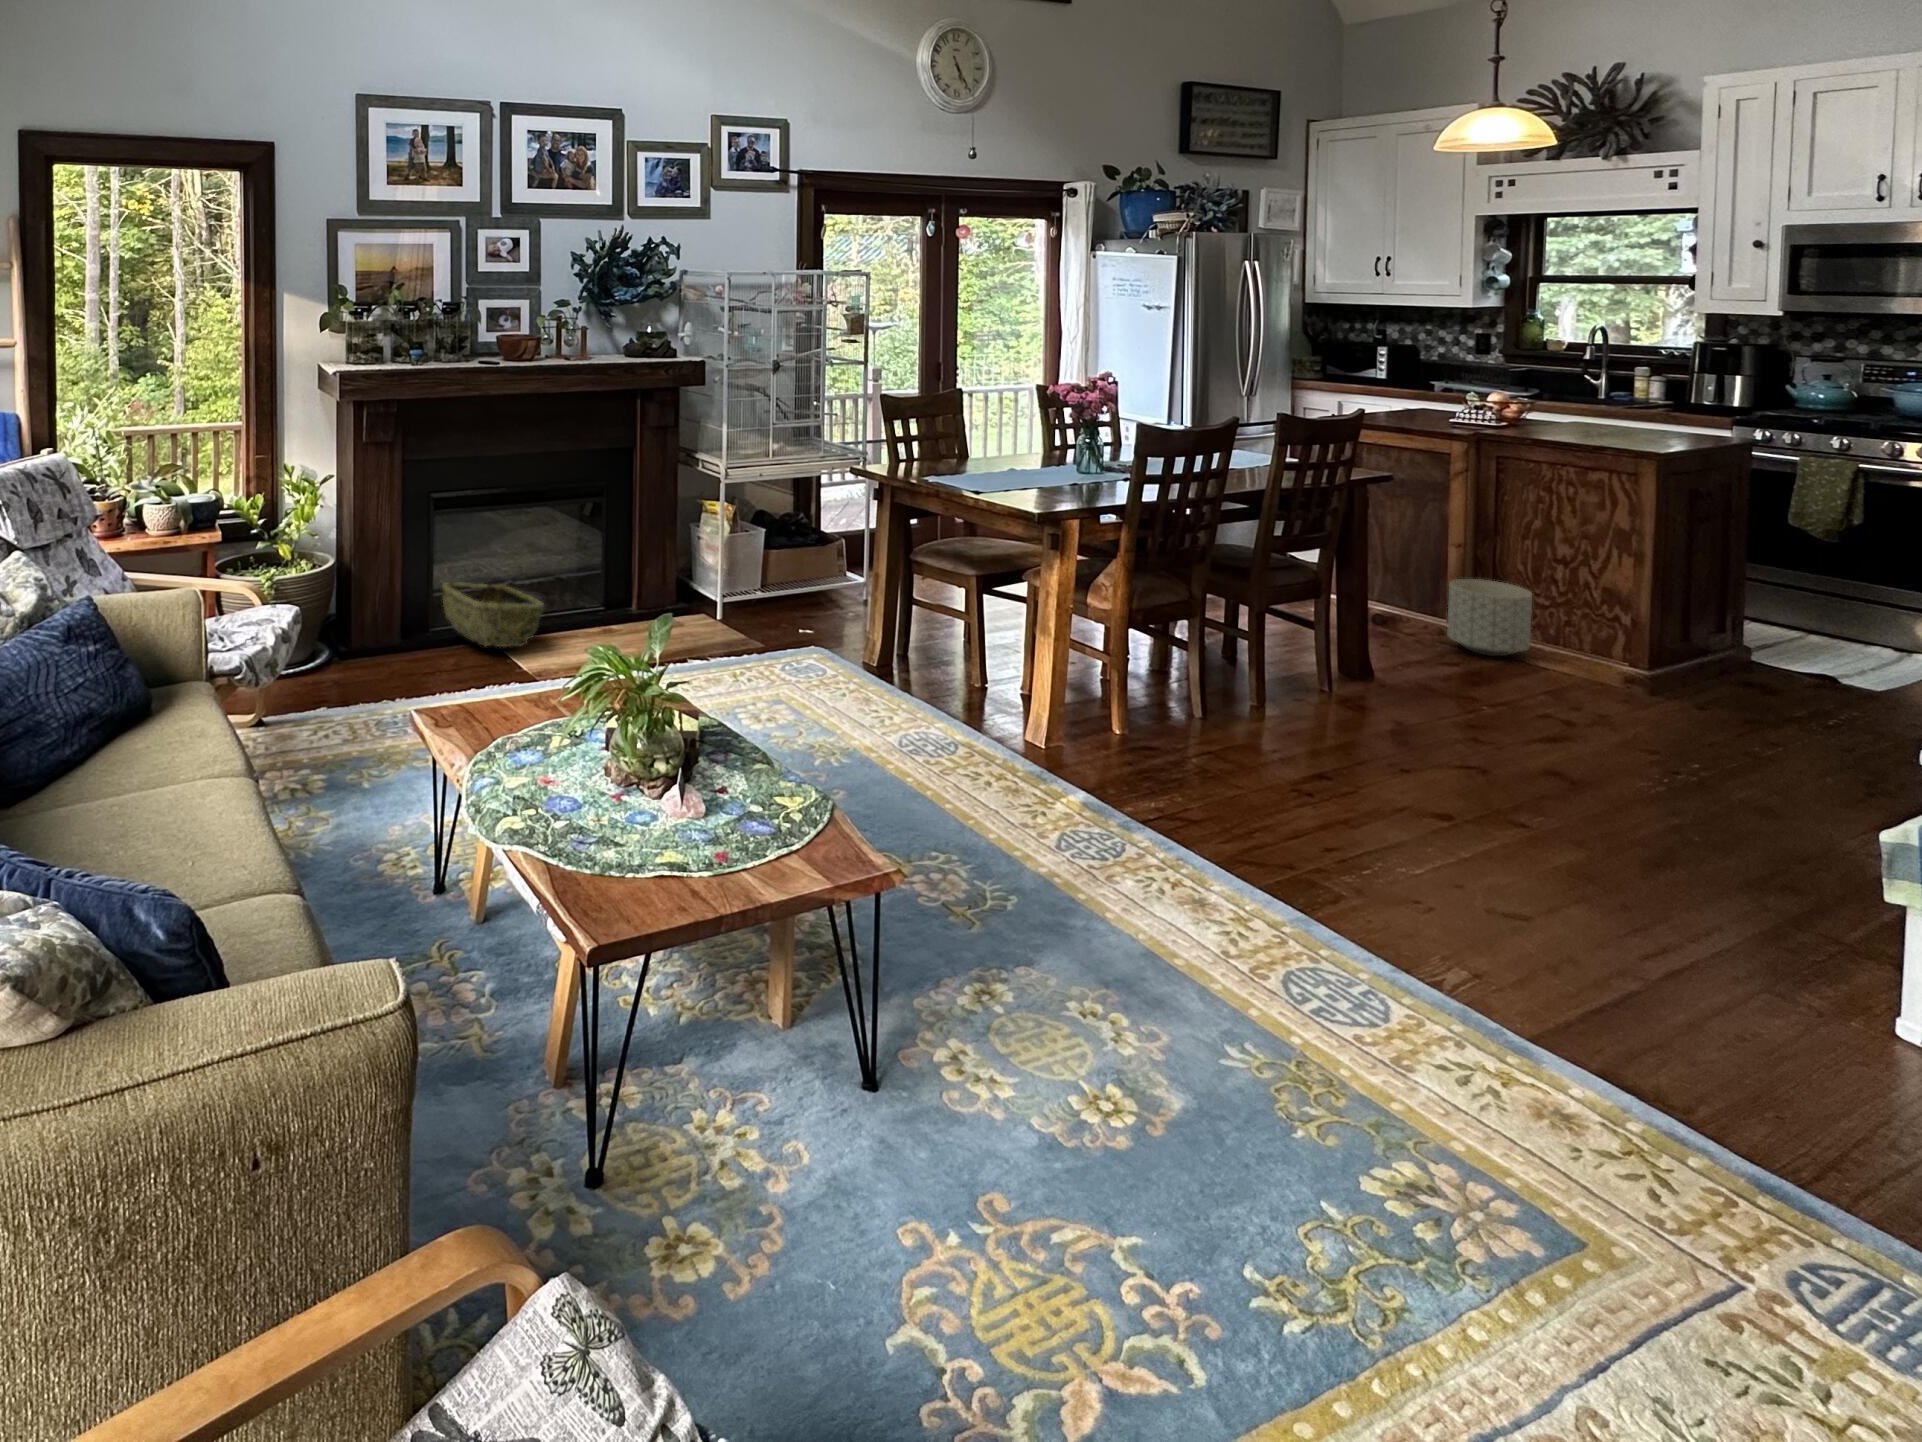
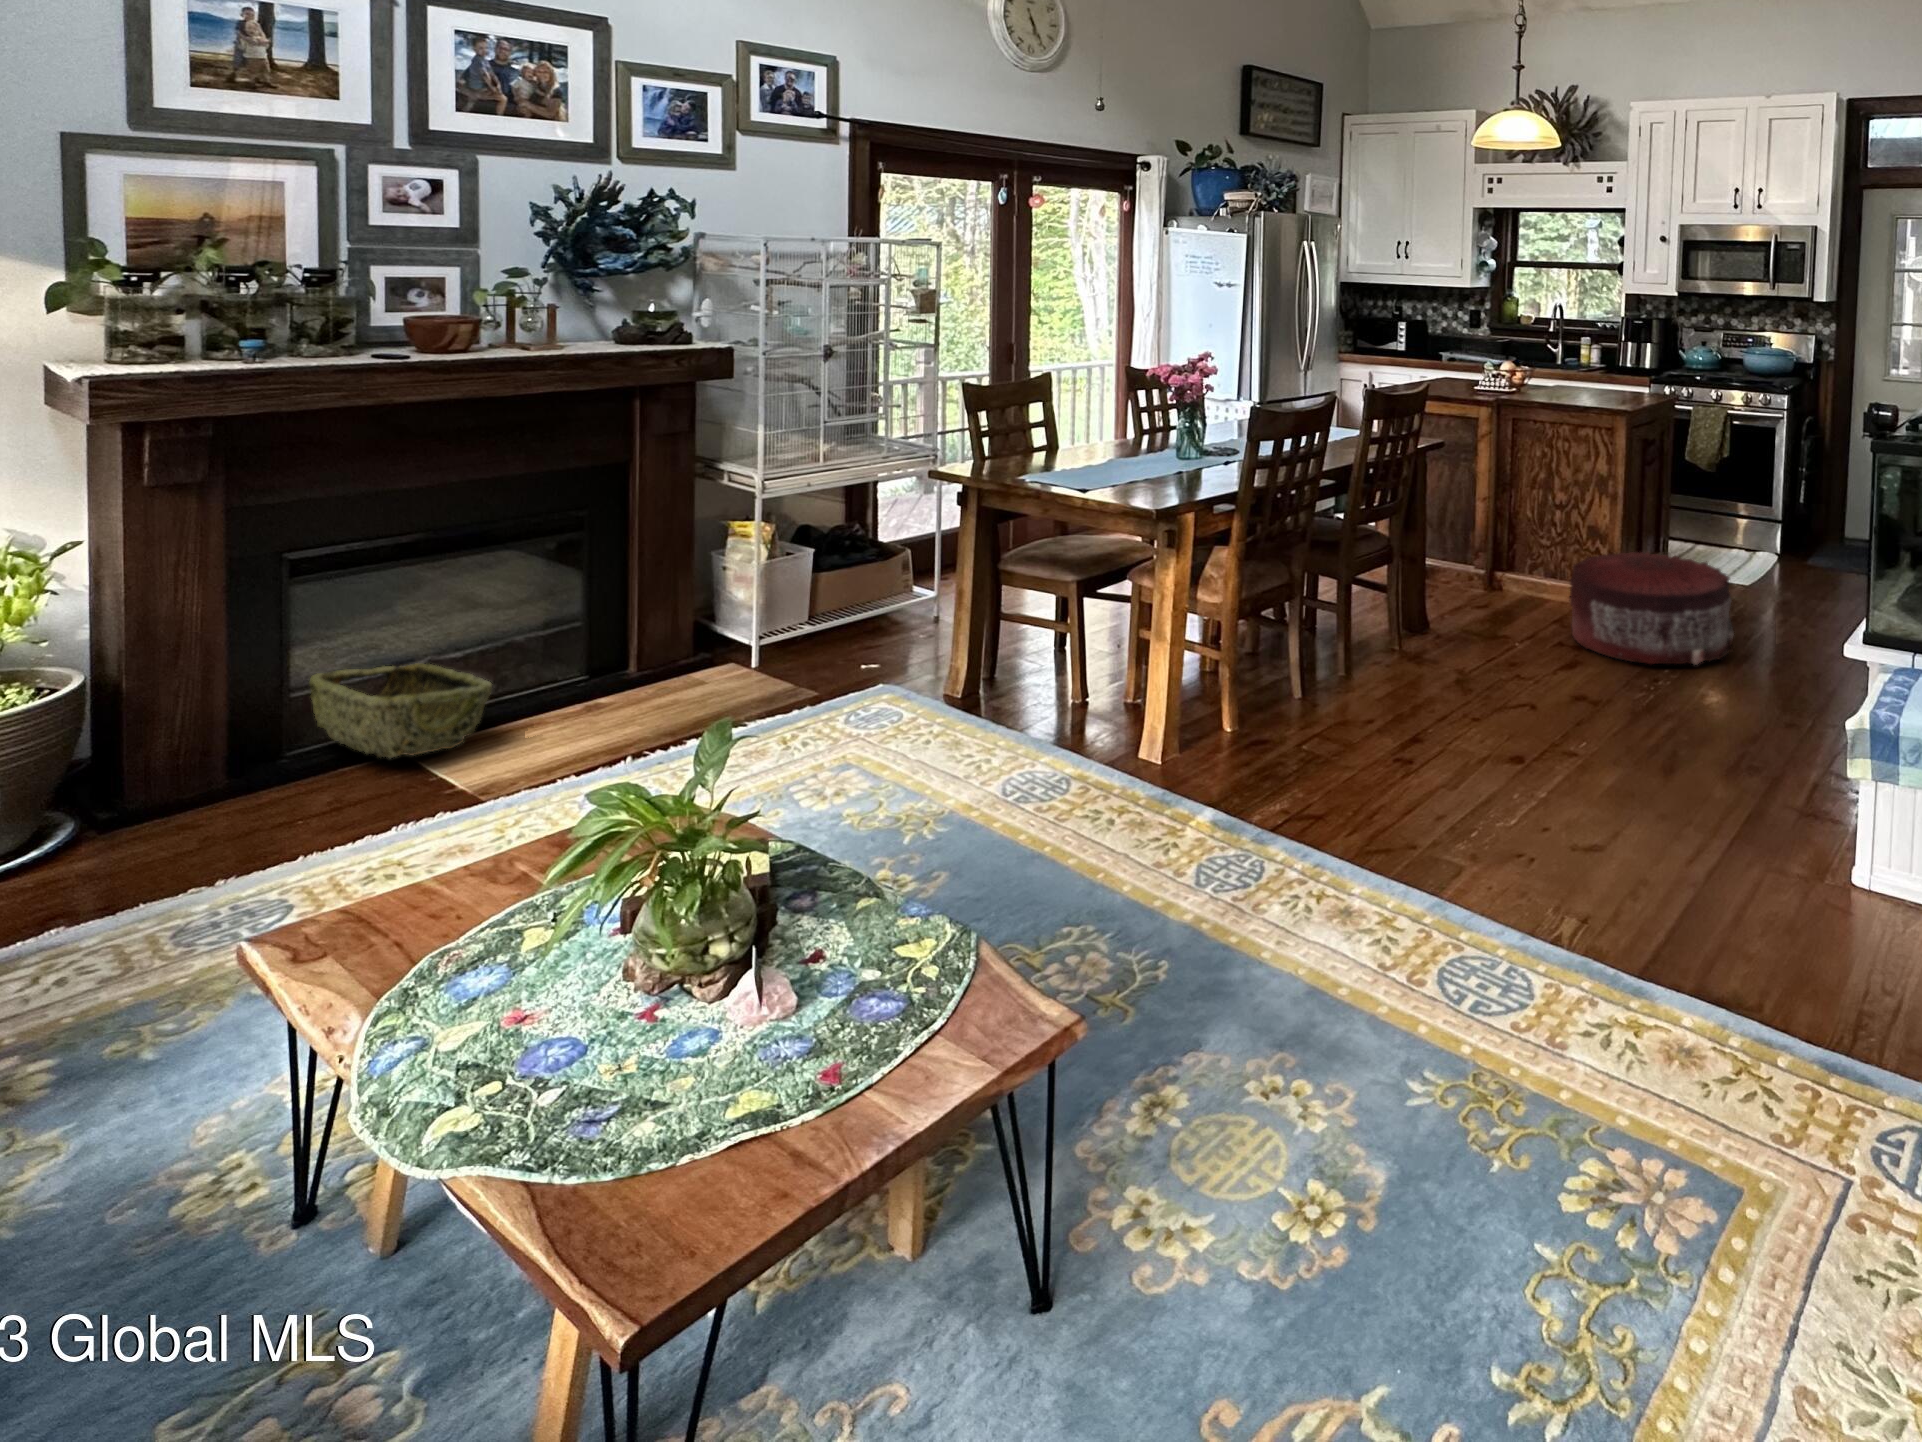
planter: present [1447,579,1532,656] -> none [1470,525,1532,591]
pouf: none [1569,622,1821,773] -> present [1570,552,1734,665]

